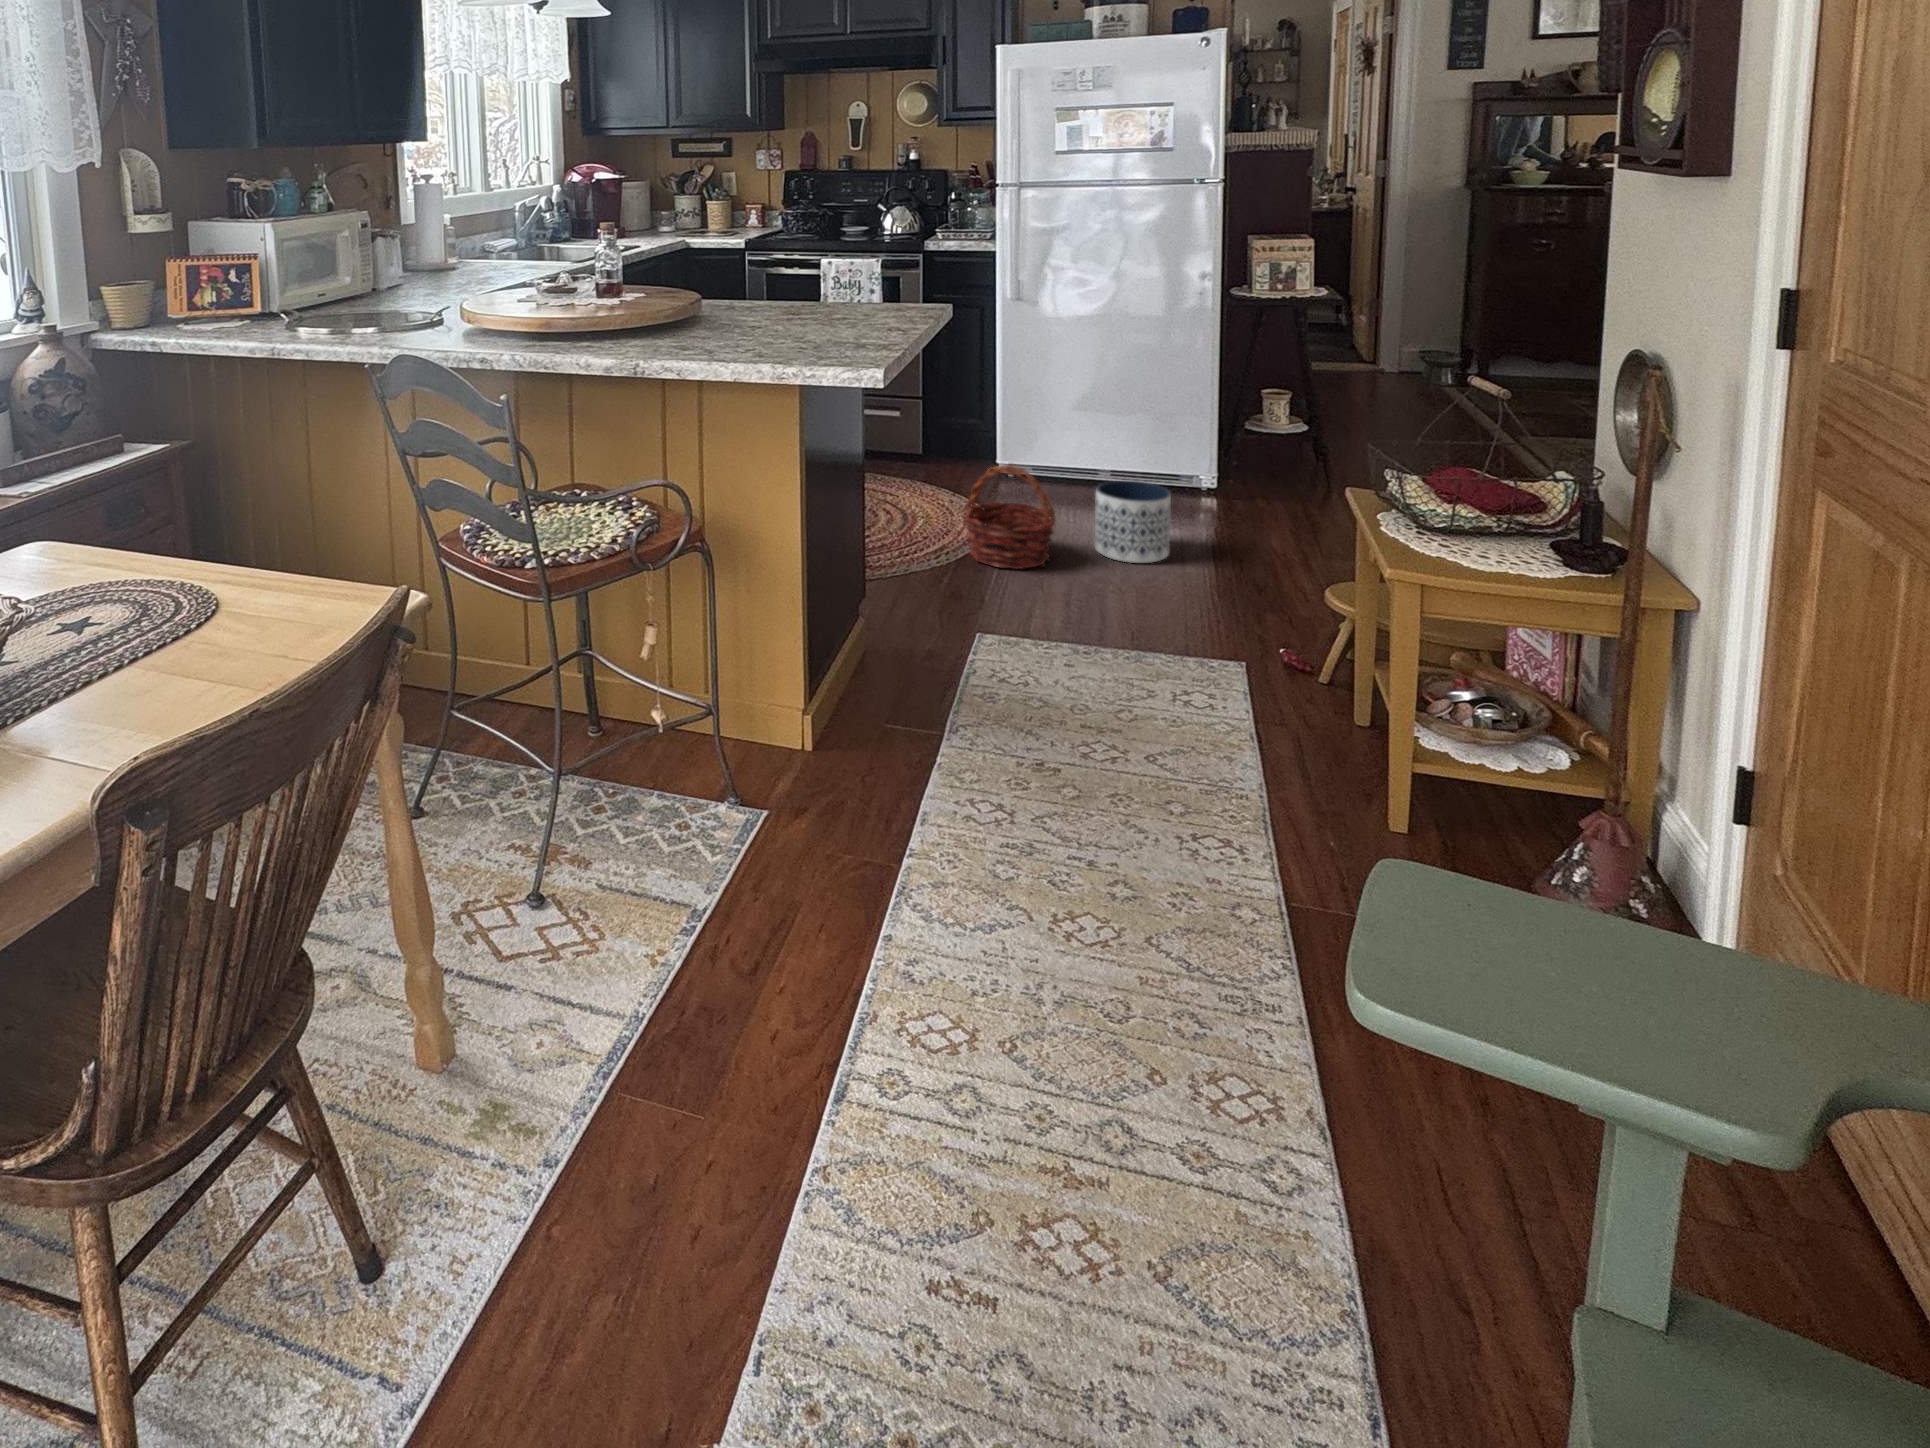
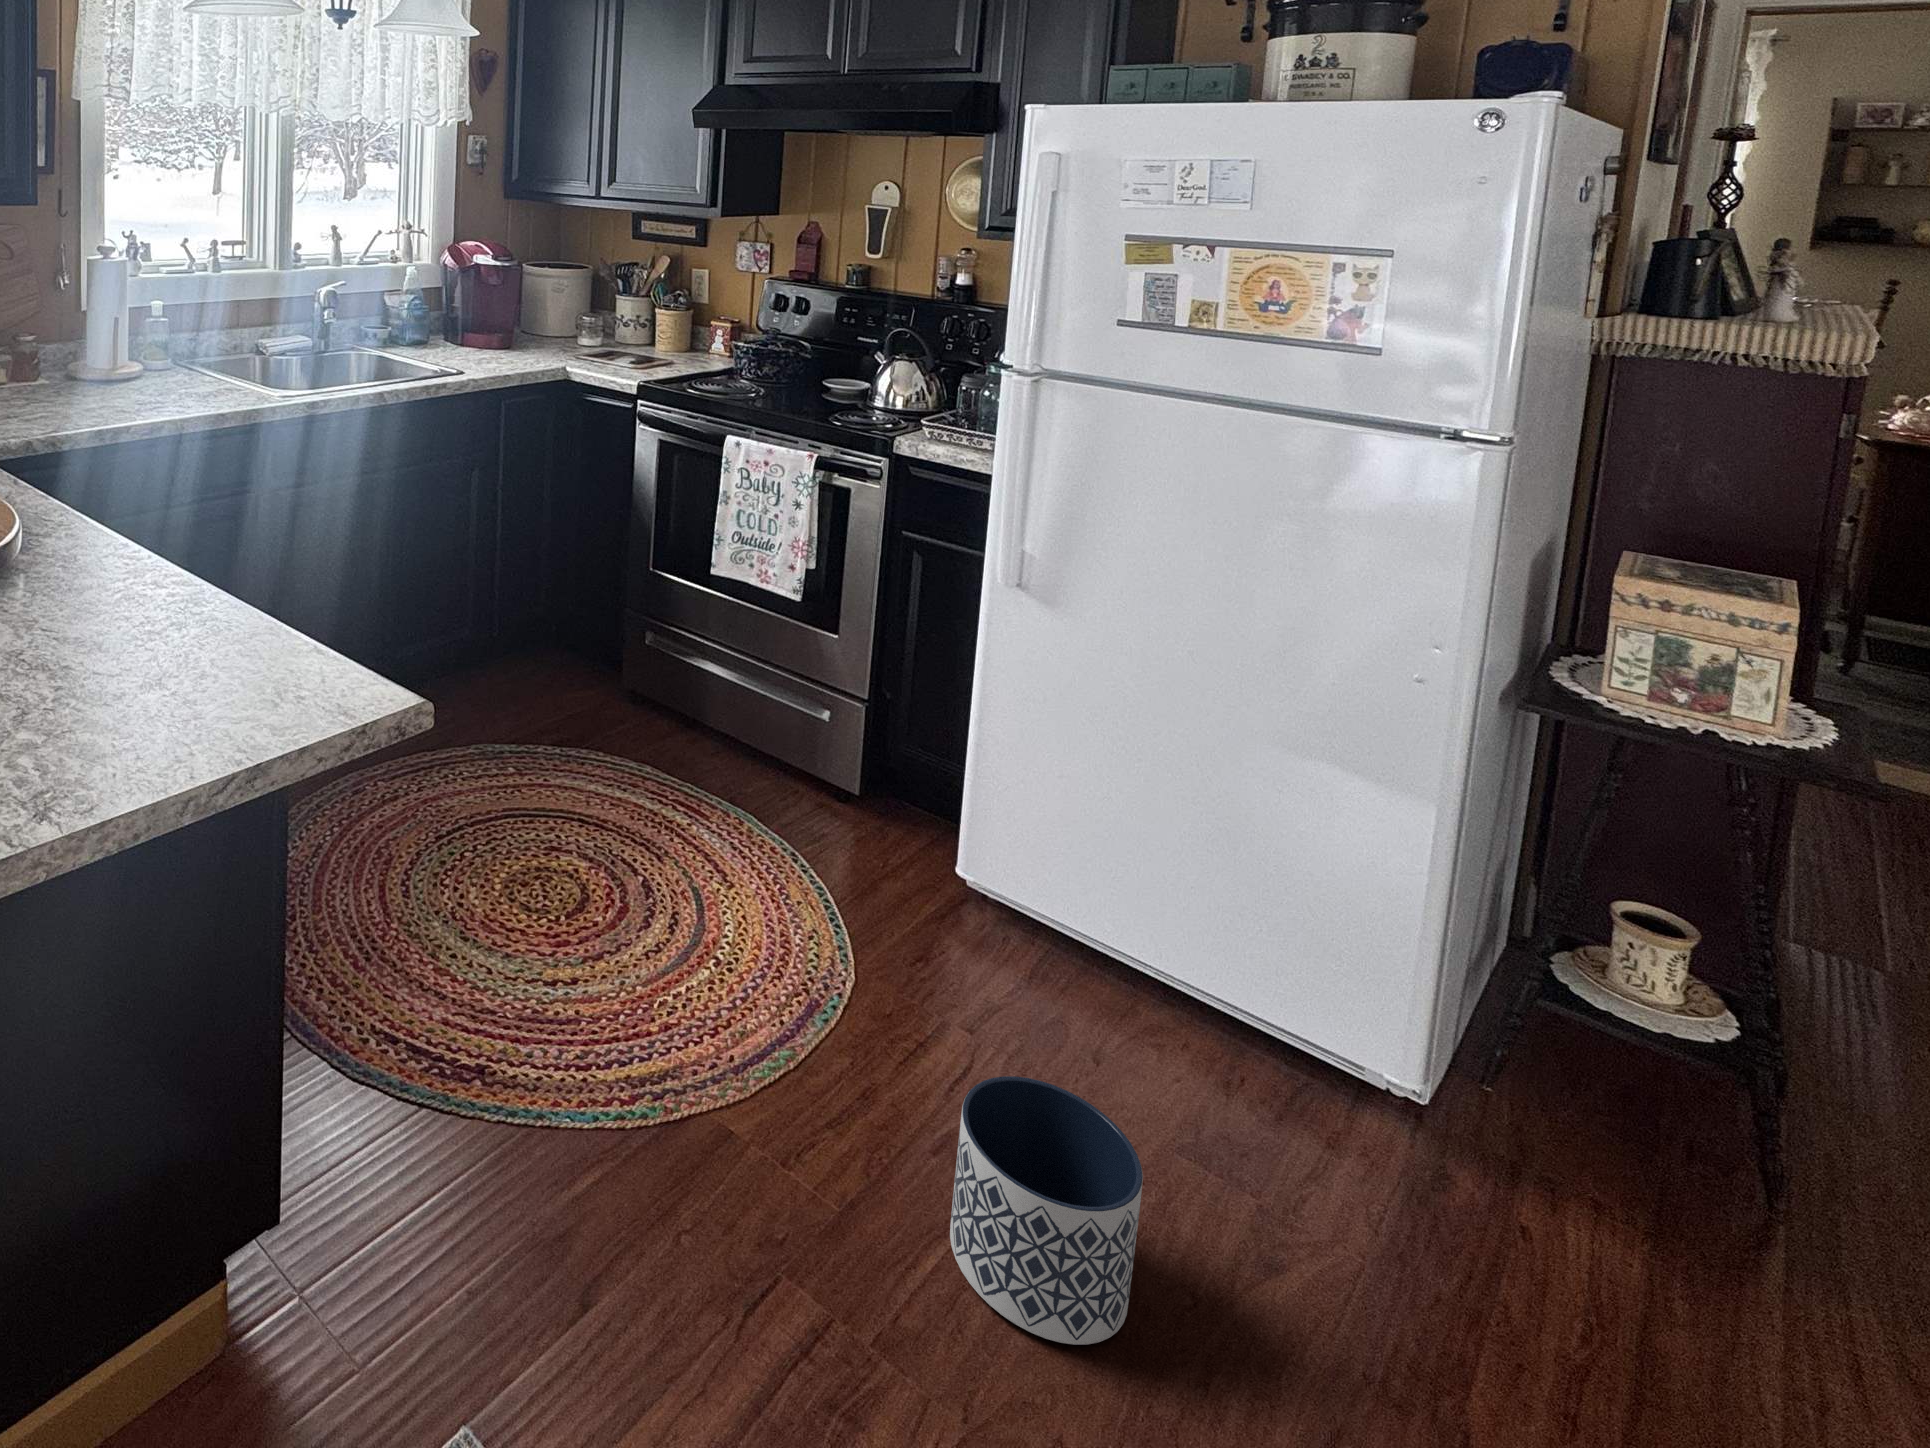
basket: present [965,465,1056,569] -> none [663,964,855,1228]

